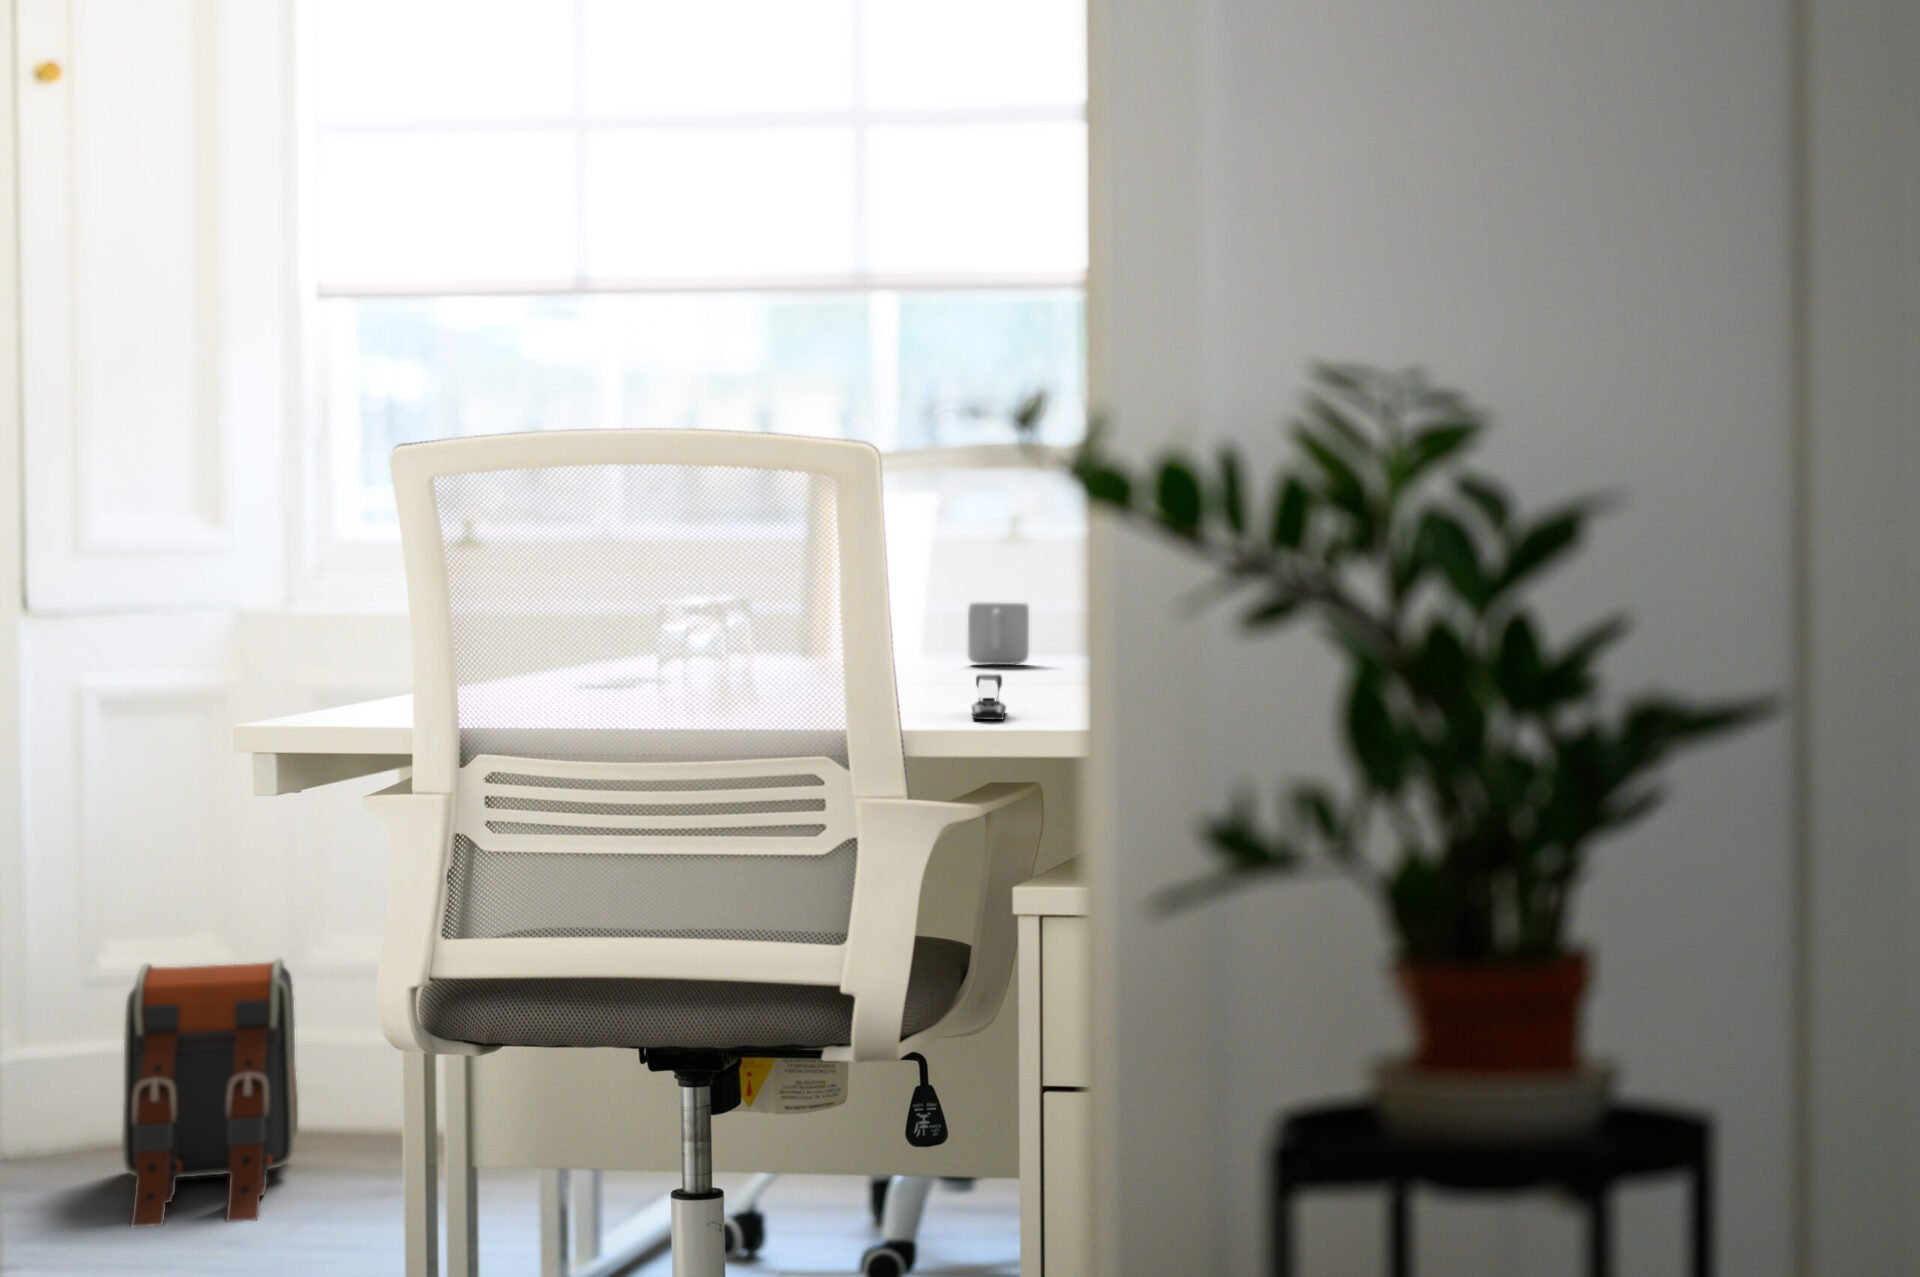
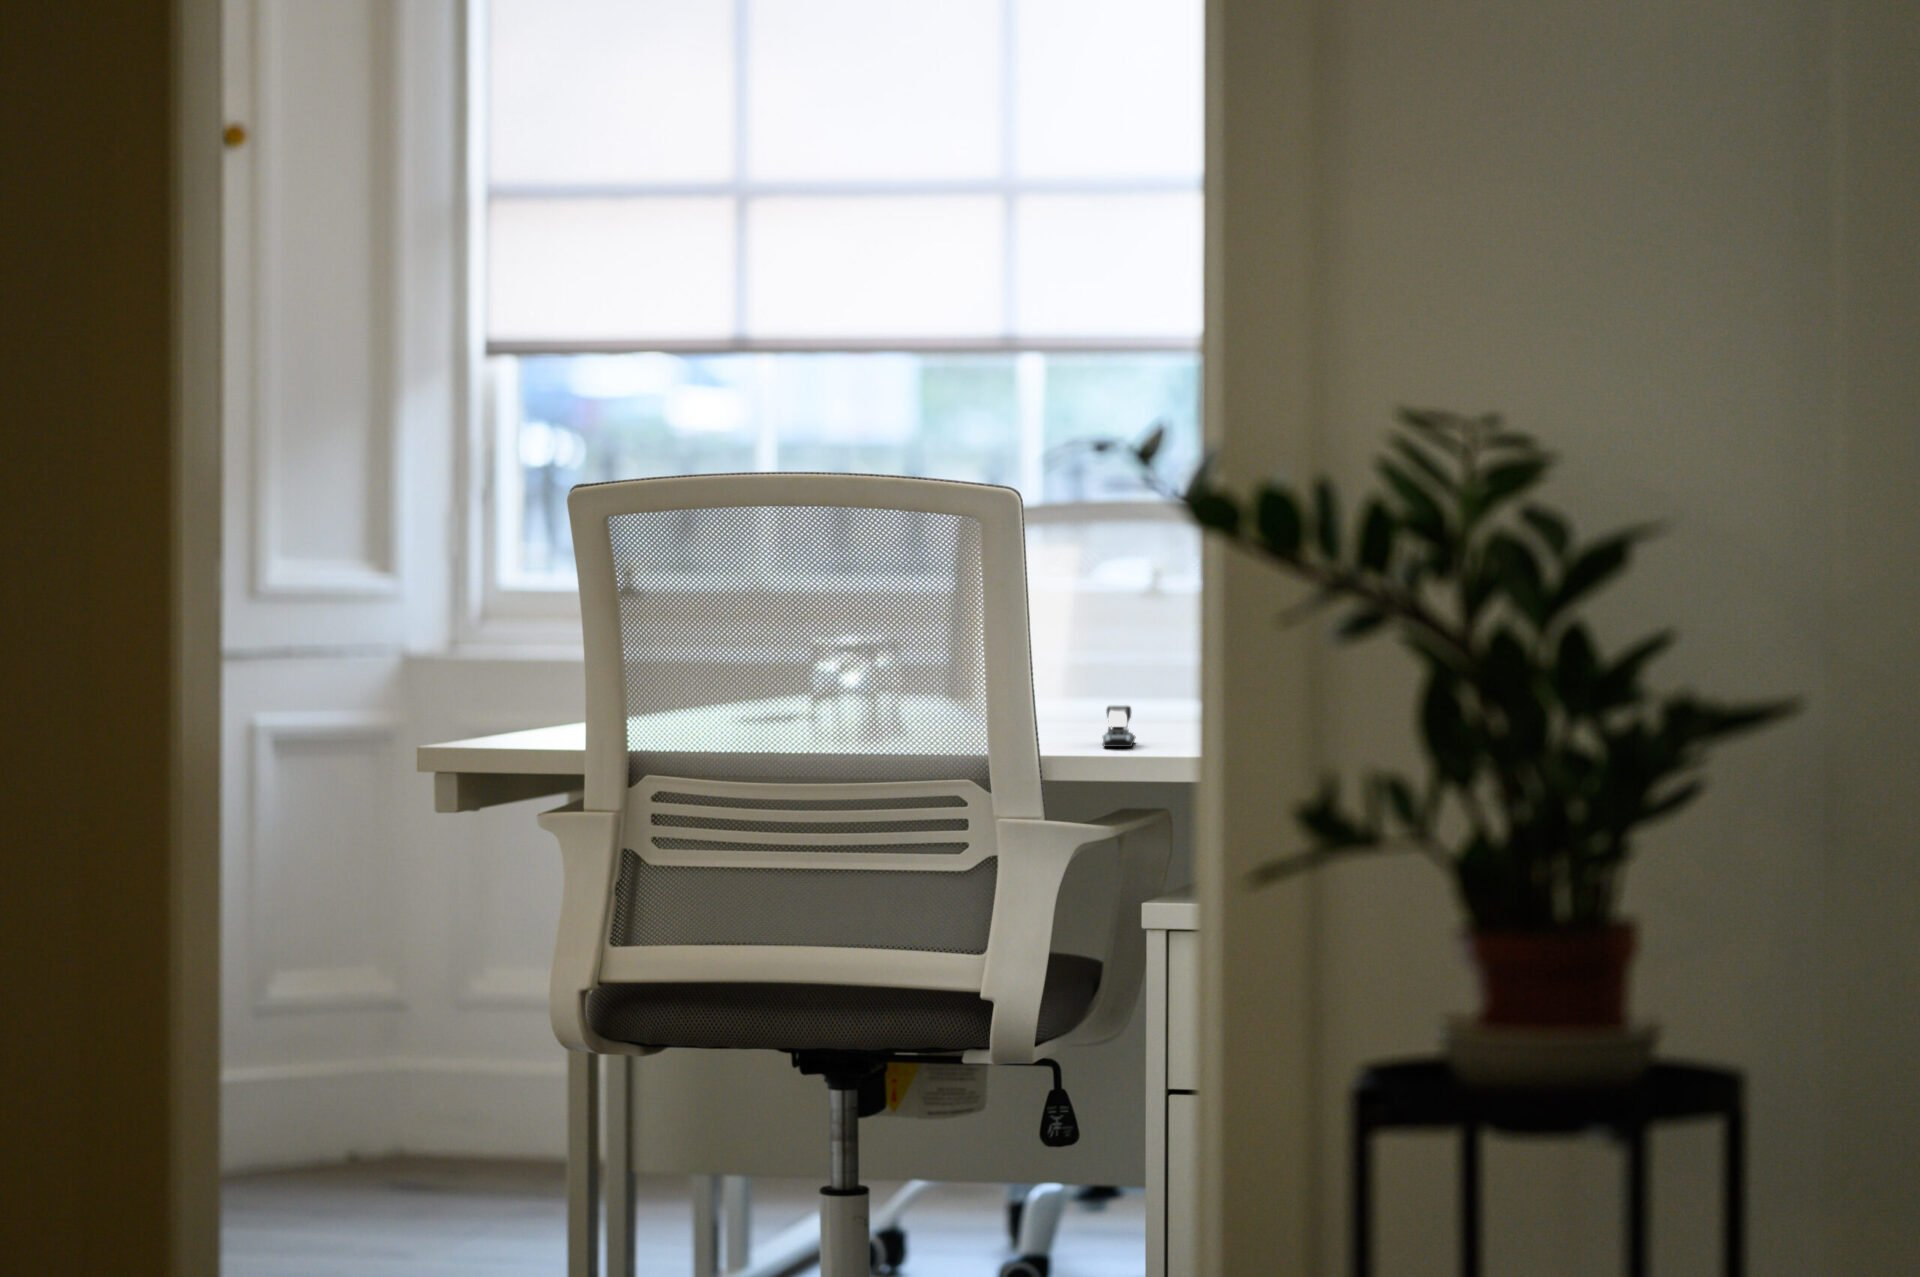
mug: present [968,602,1029,665] -> none [1103,646,1162,705]
backpack: present [122,958,298,1227] -> none [306,983,466,1239]

